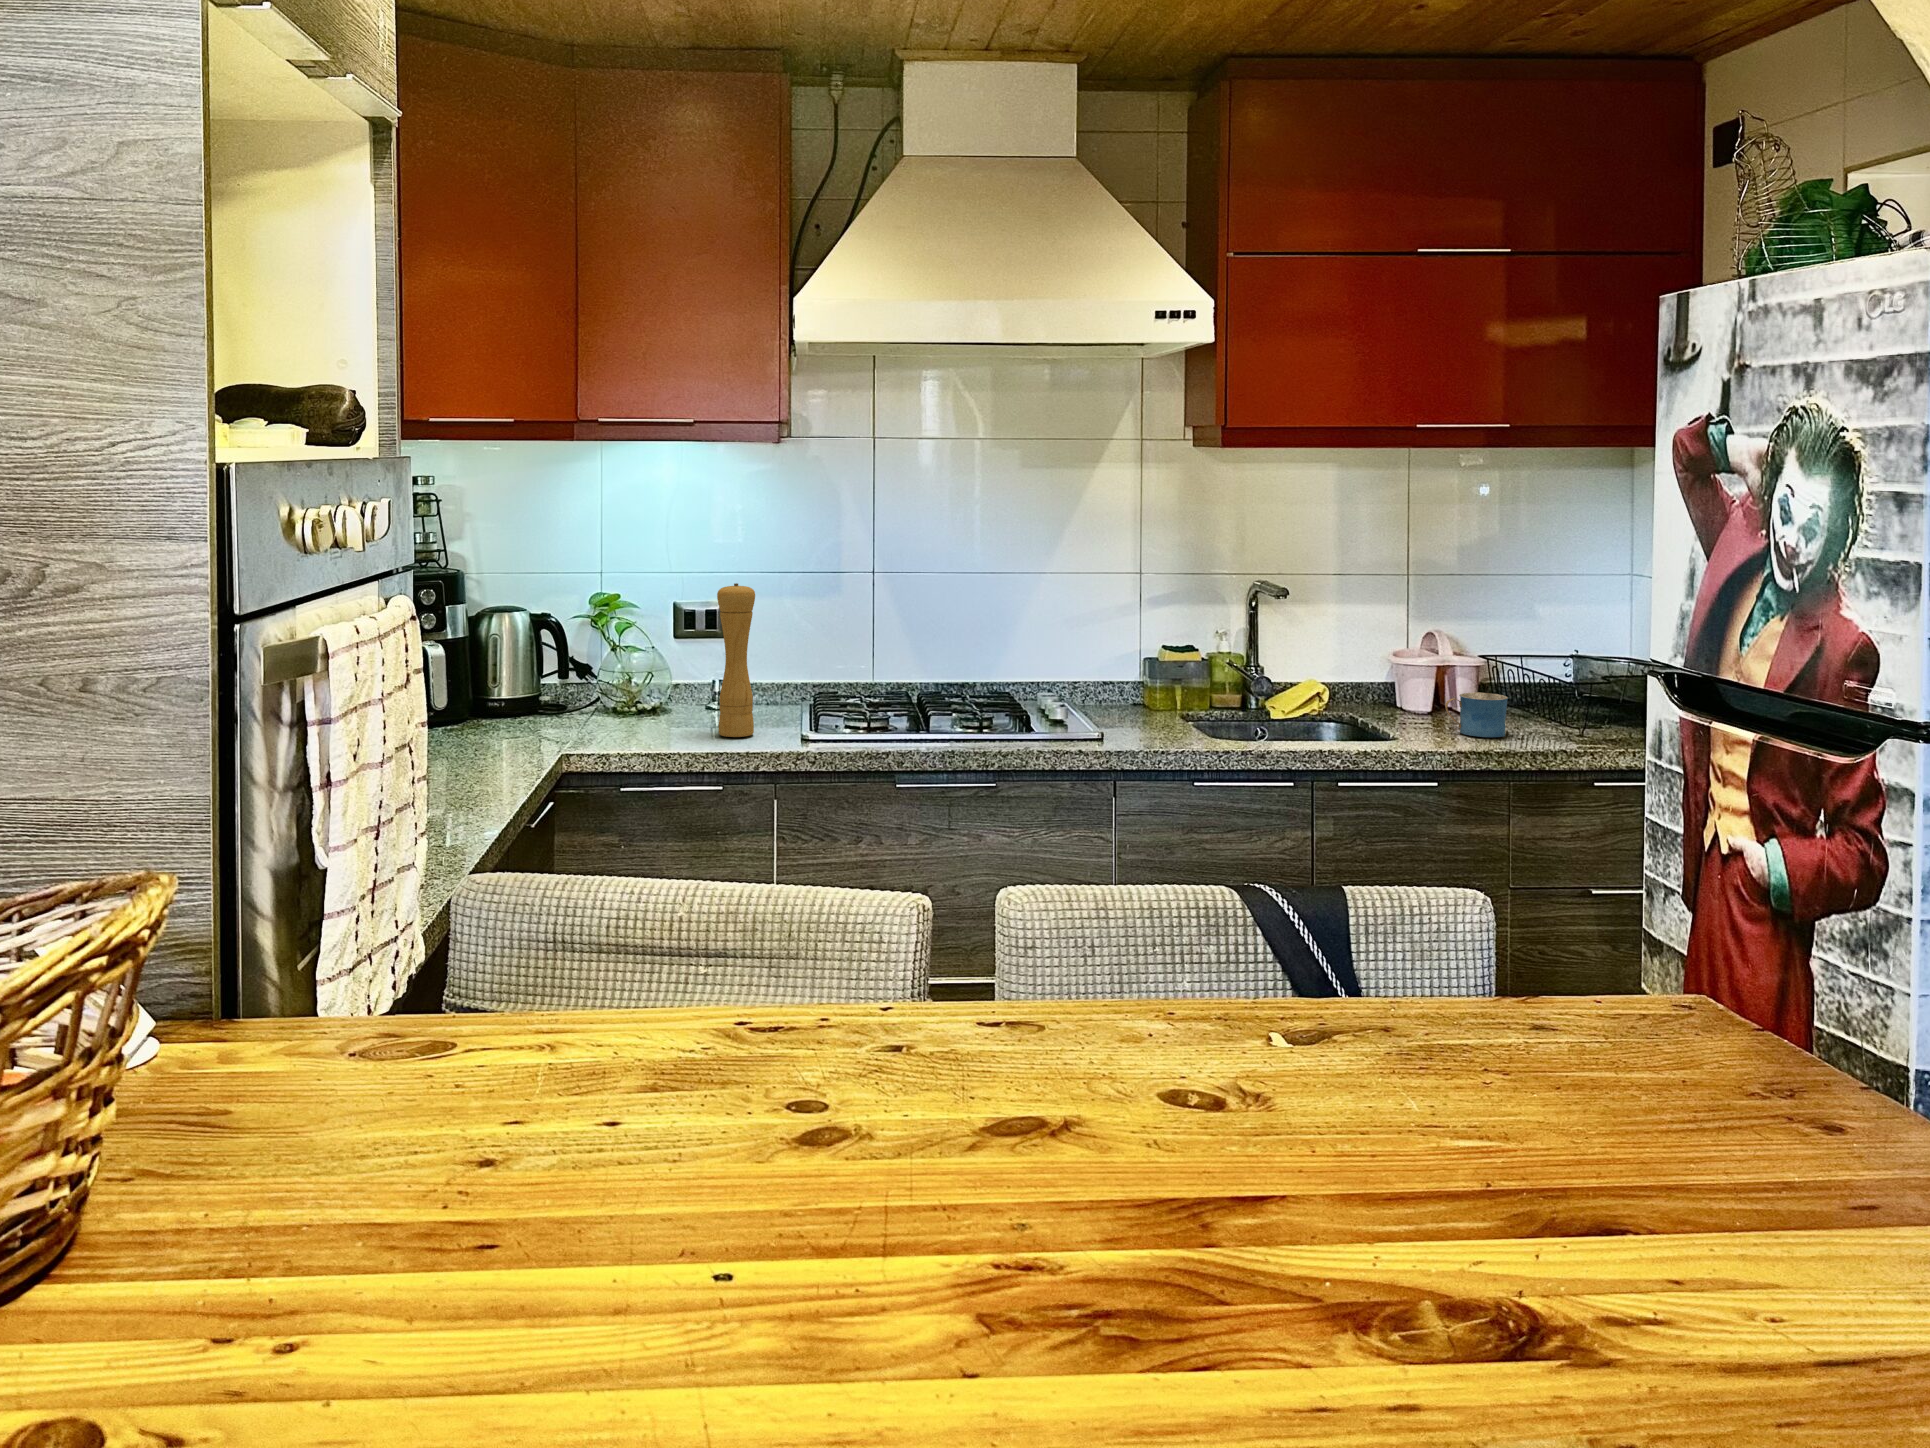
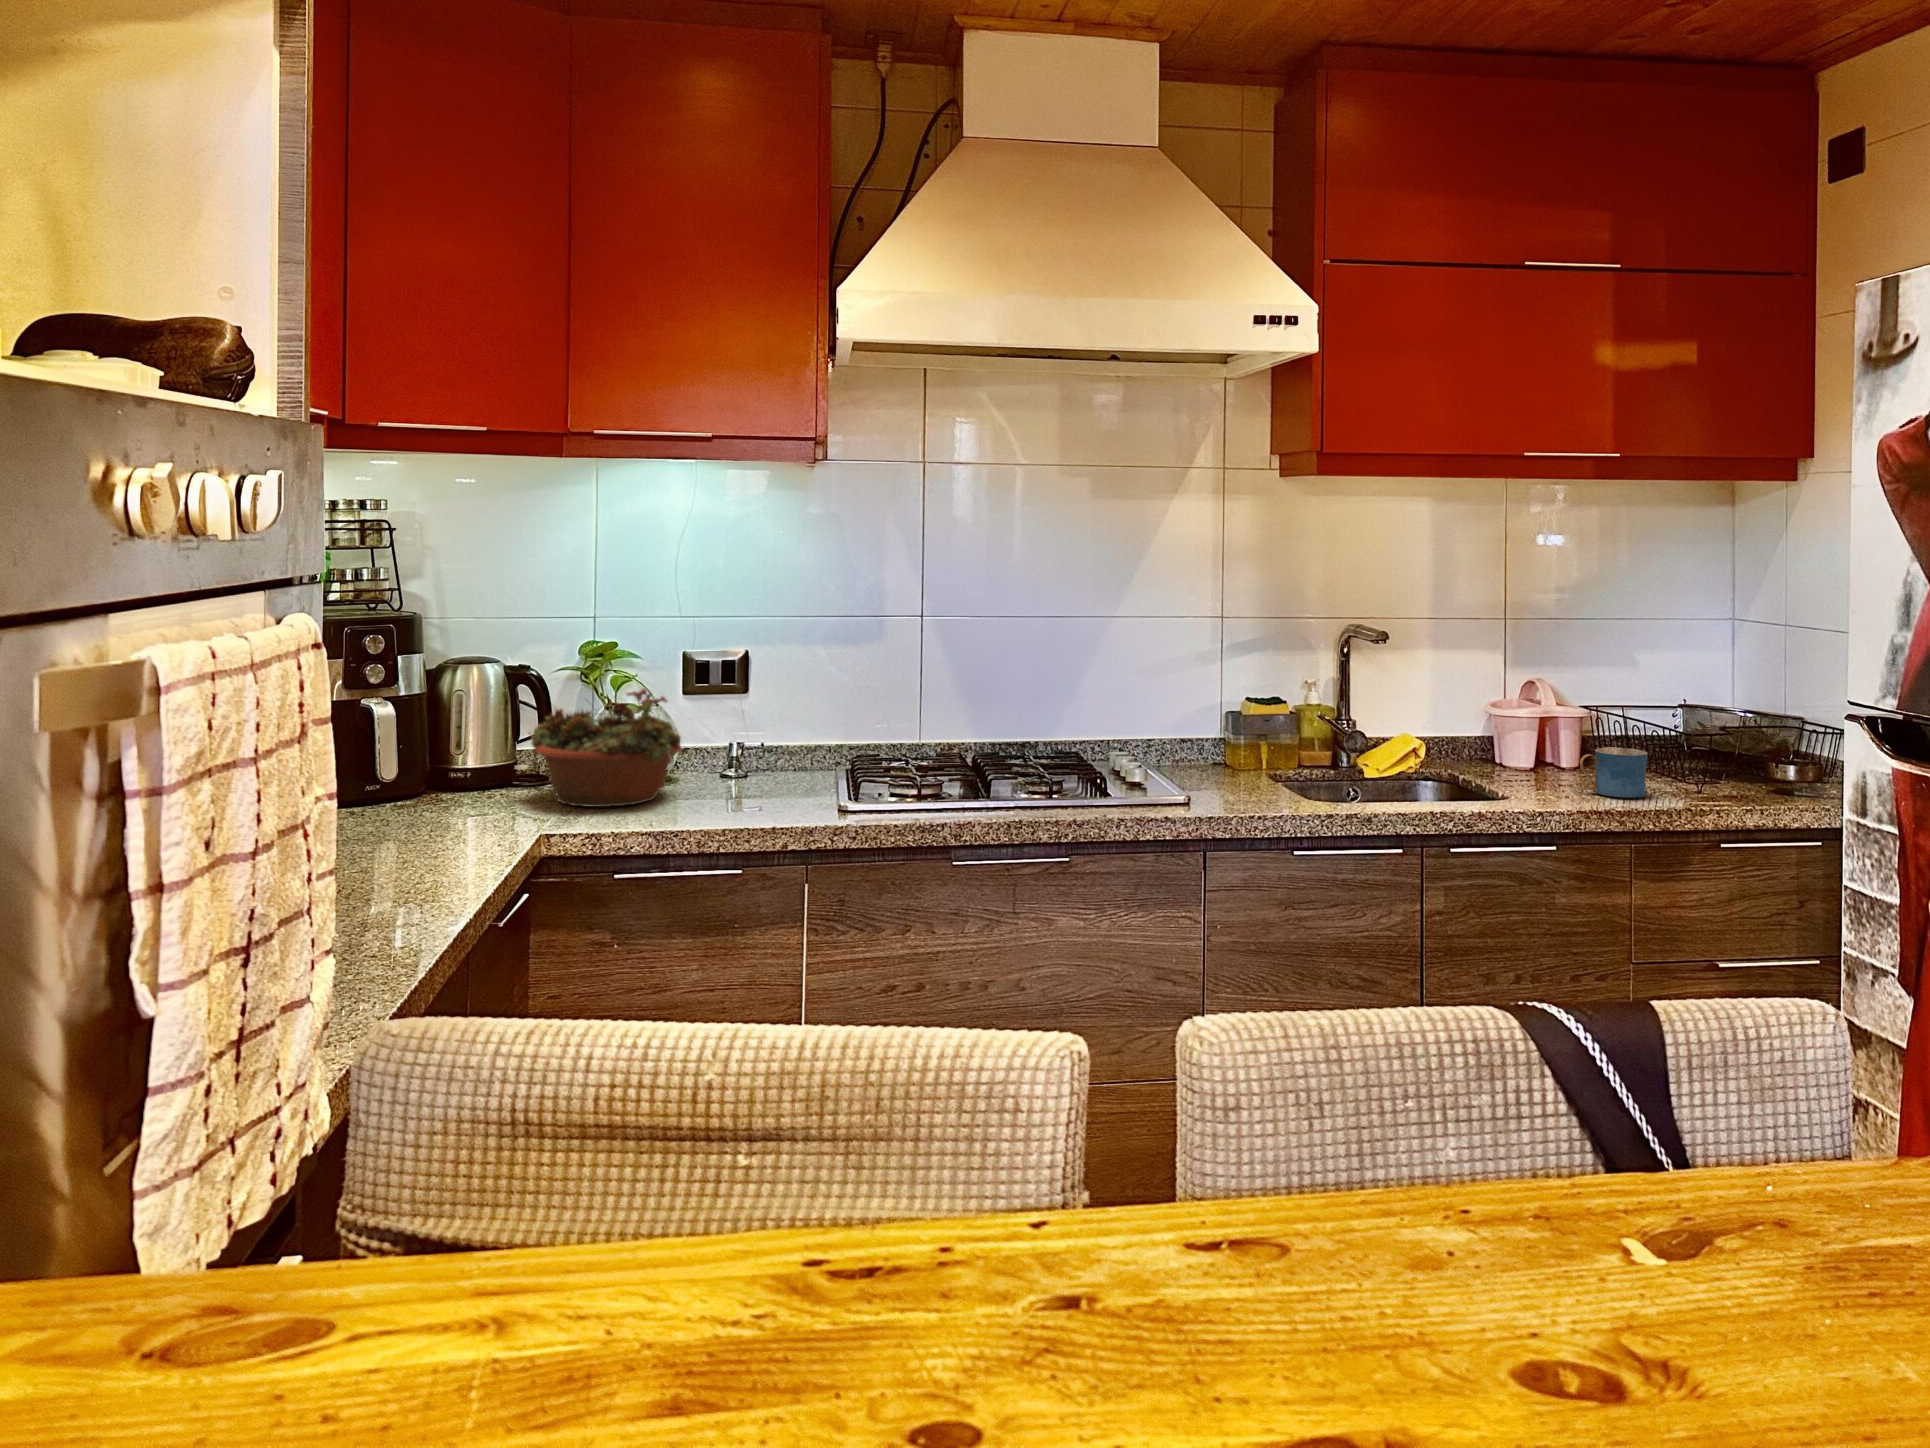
pepper mill: present [717,583,755,737] -> none [739,620,789,809]
succulent planter: none [554,638,673,733] -> present [531,688,682,807]

